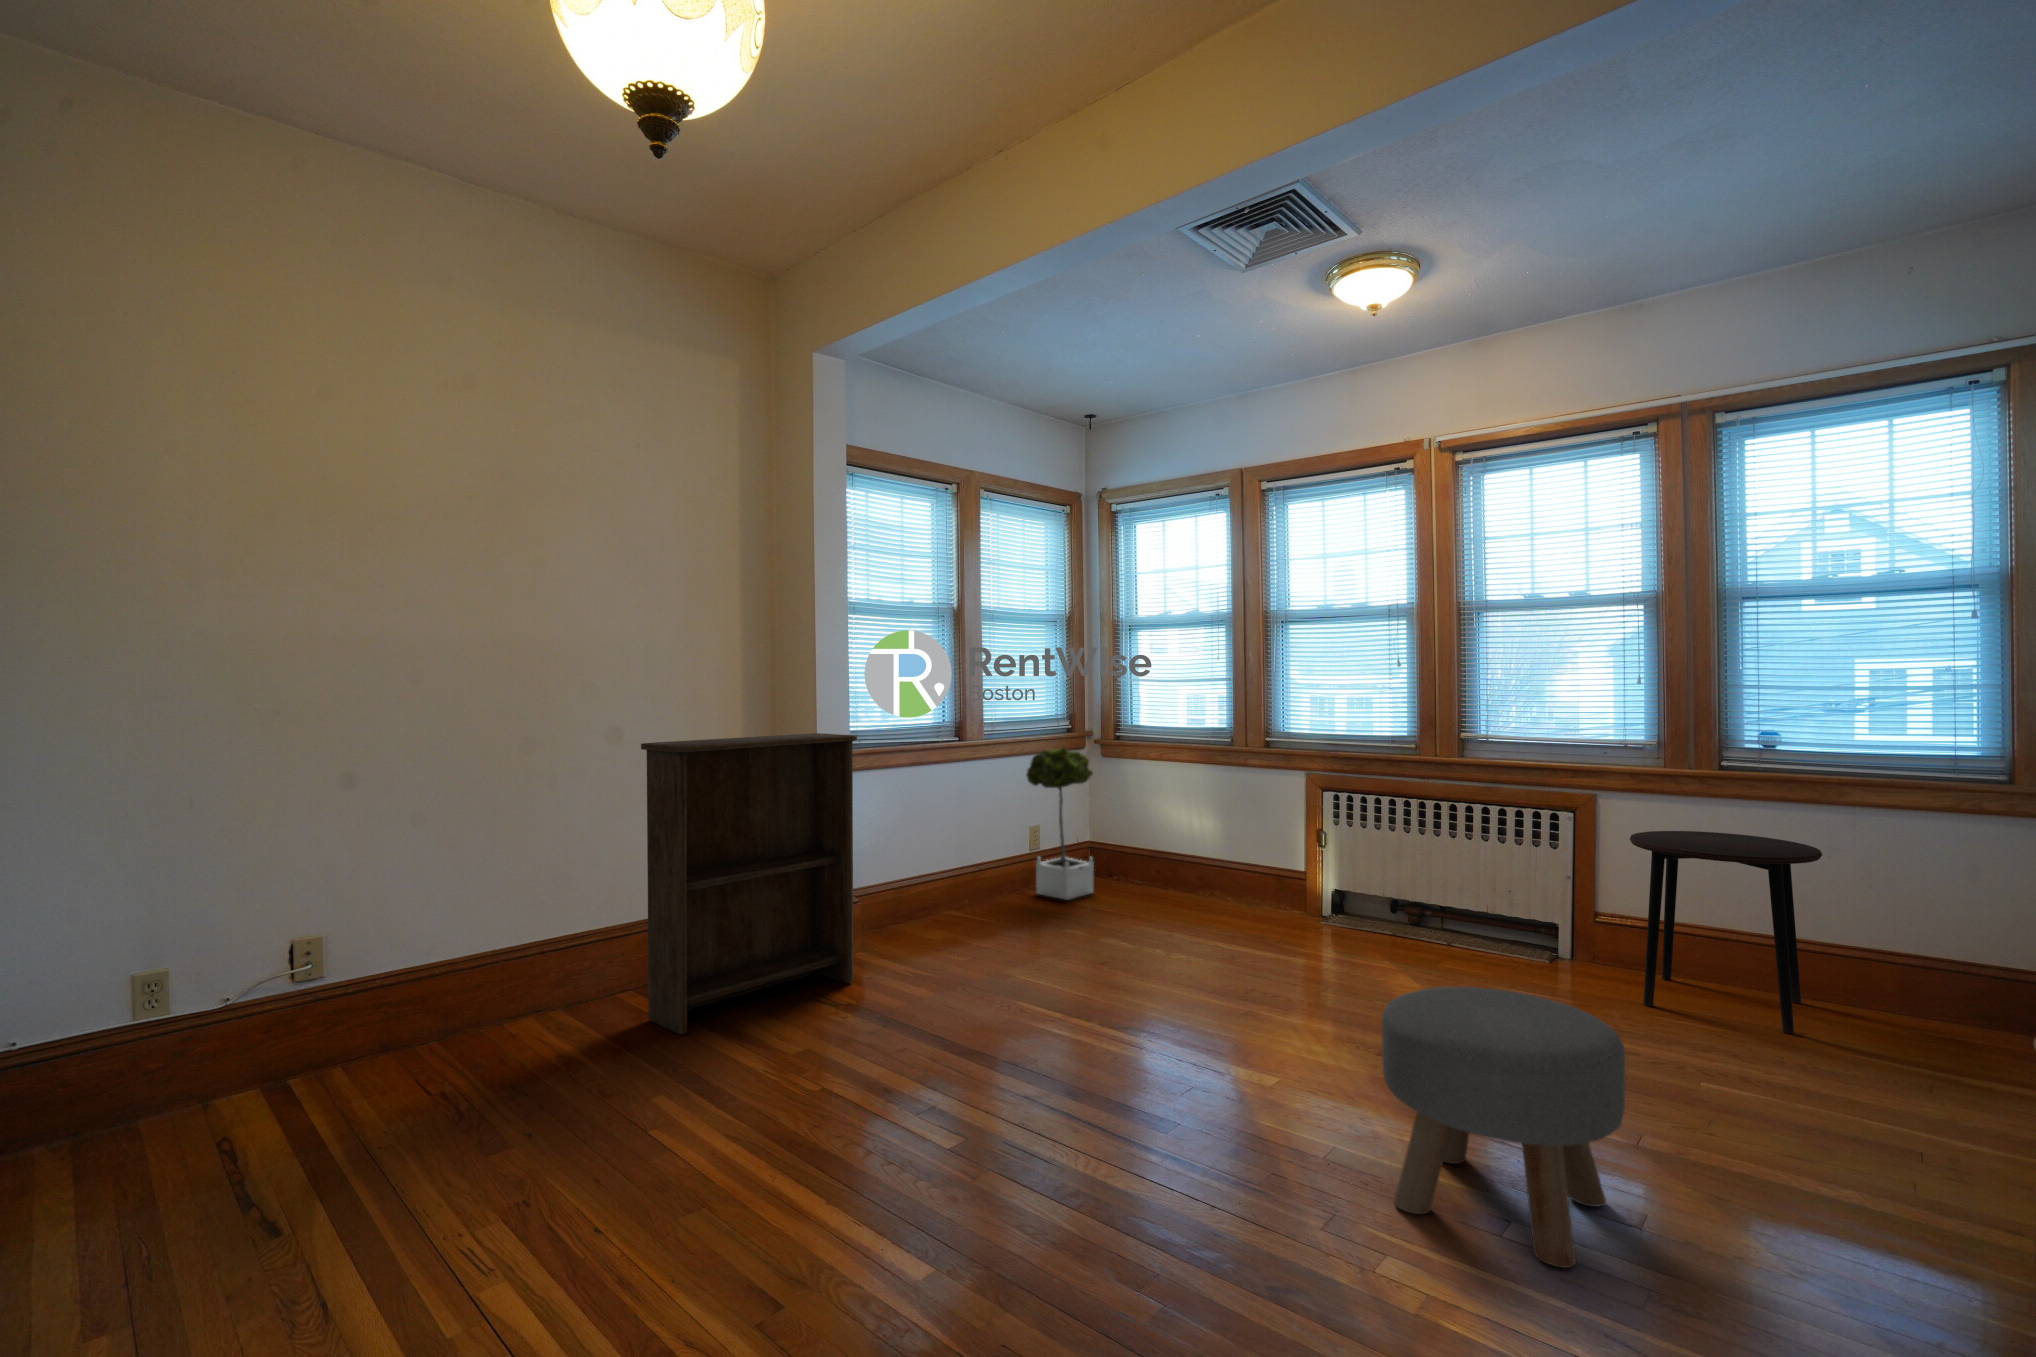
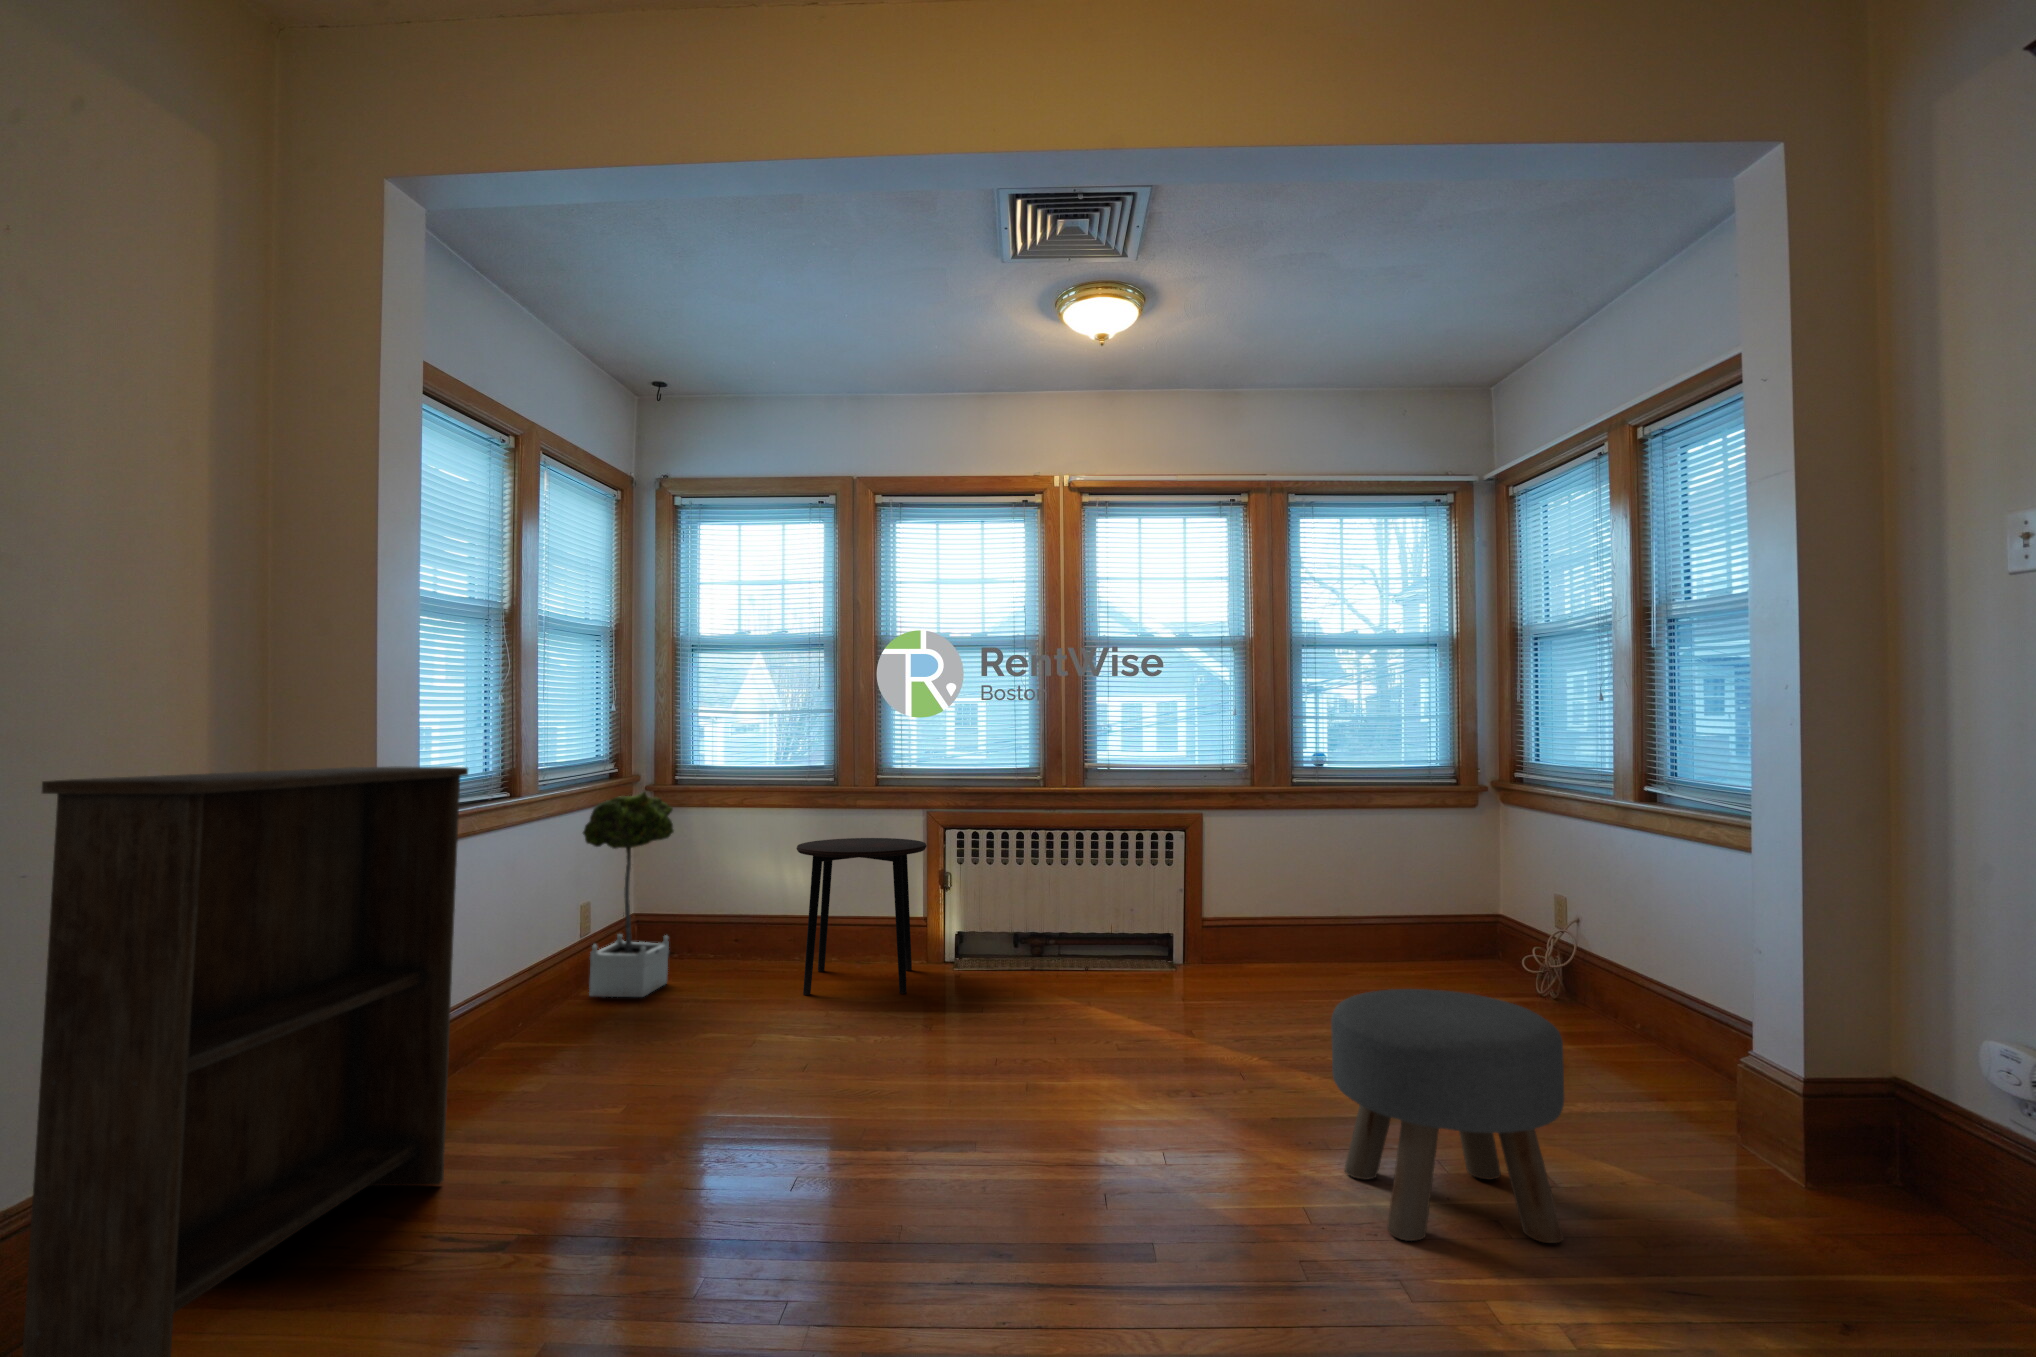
side table: present [1630,831,1822,1034] -> present [796,838,927,995]

